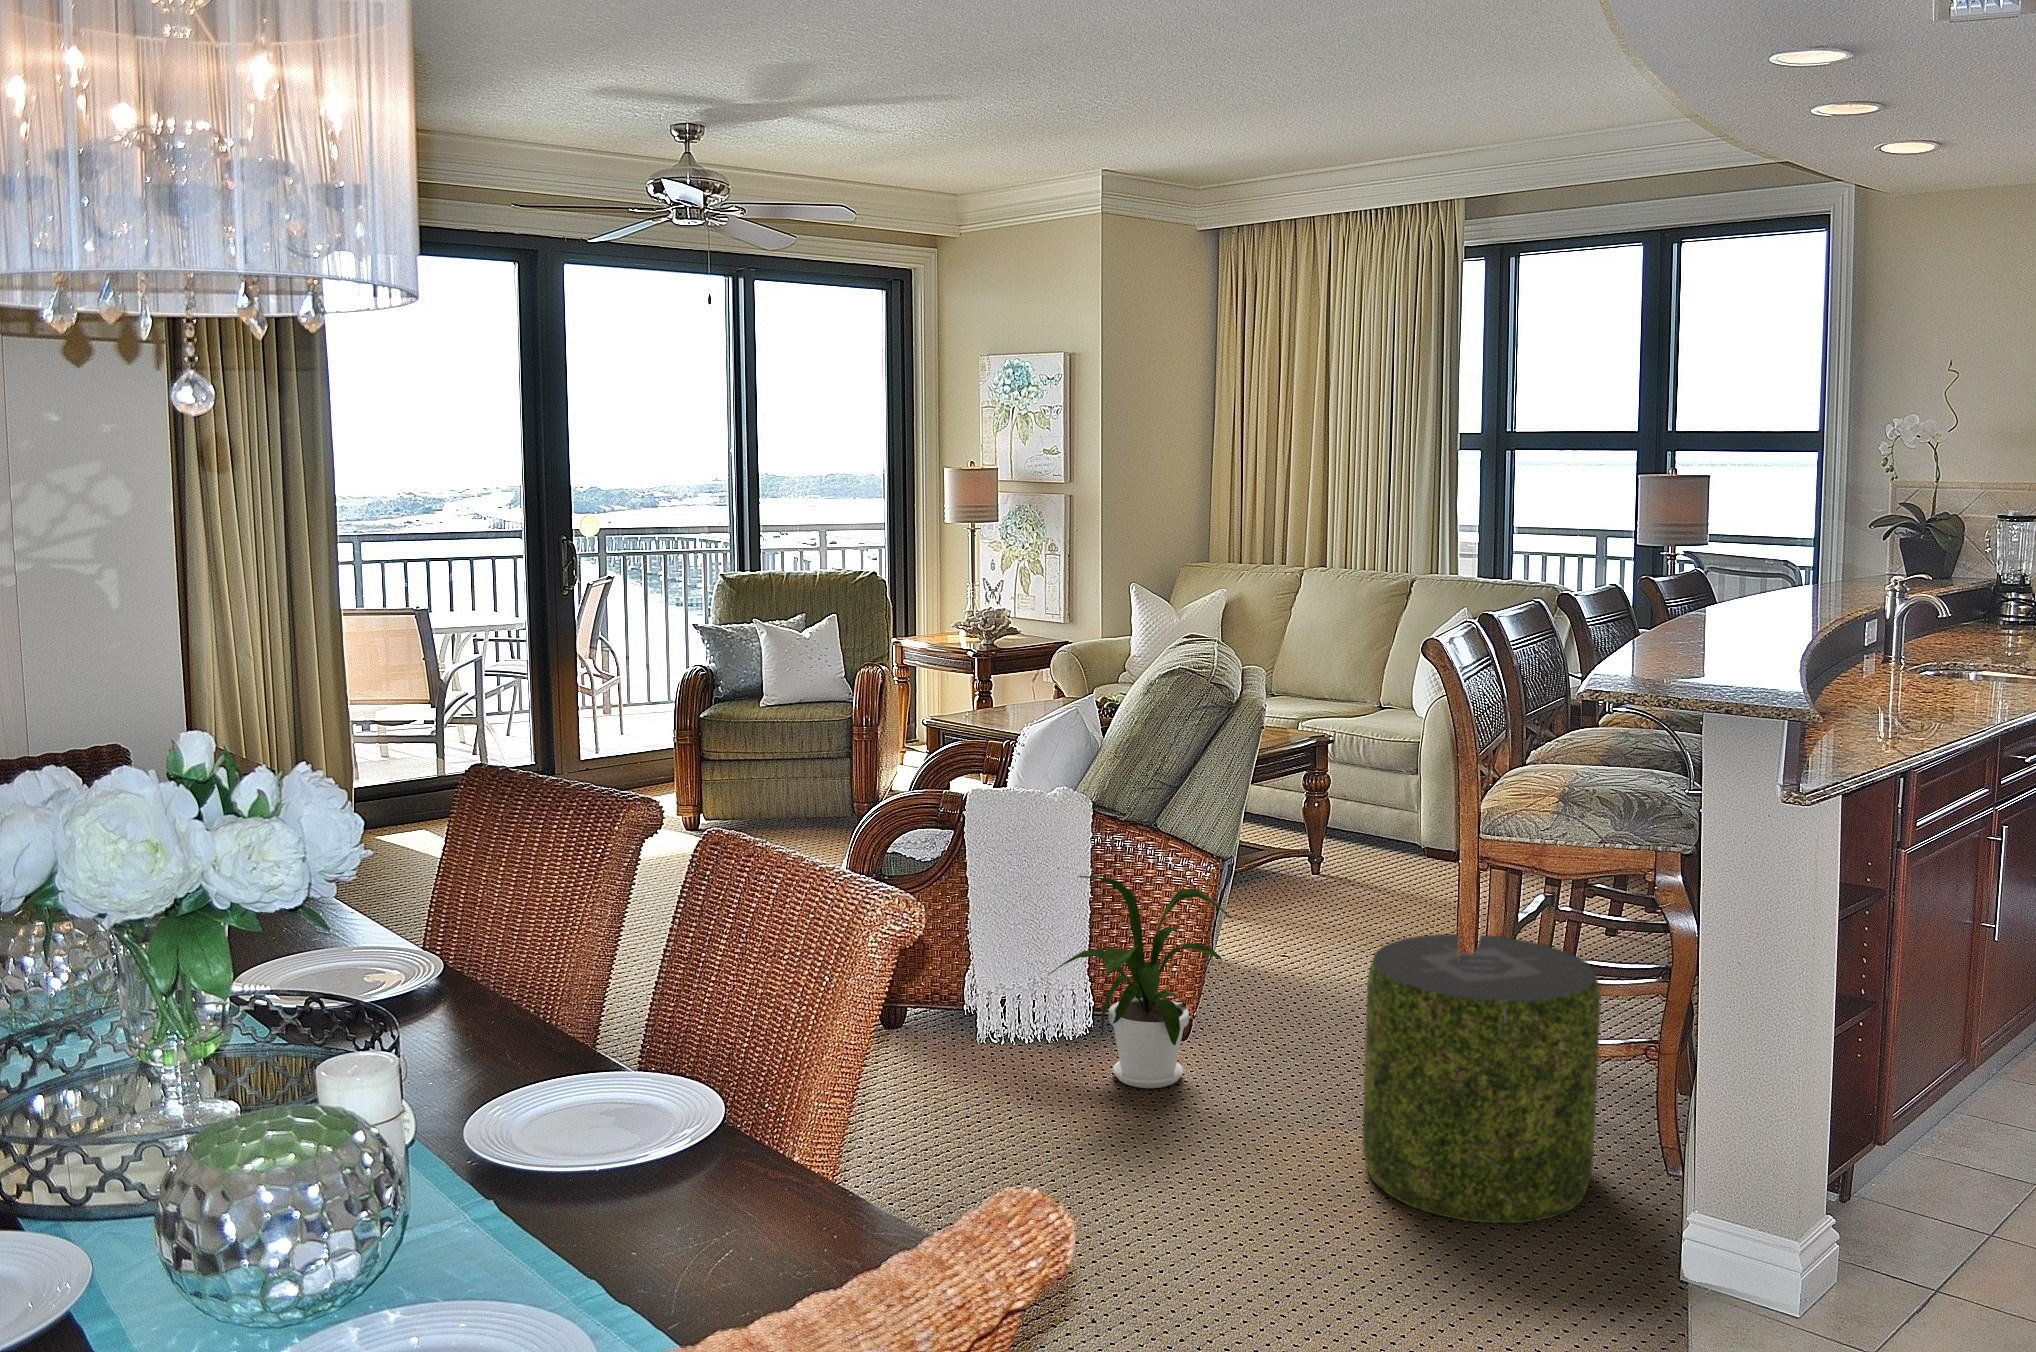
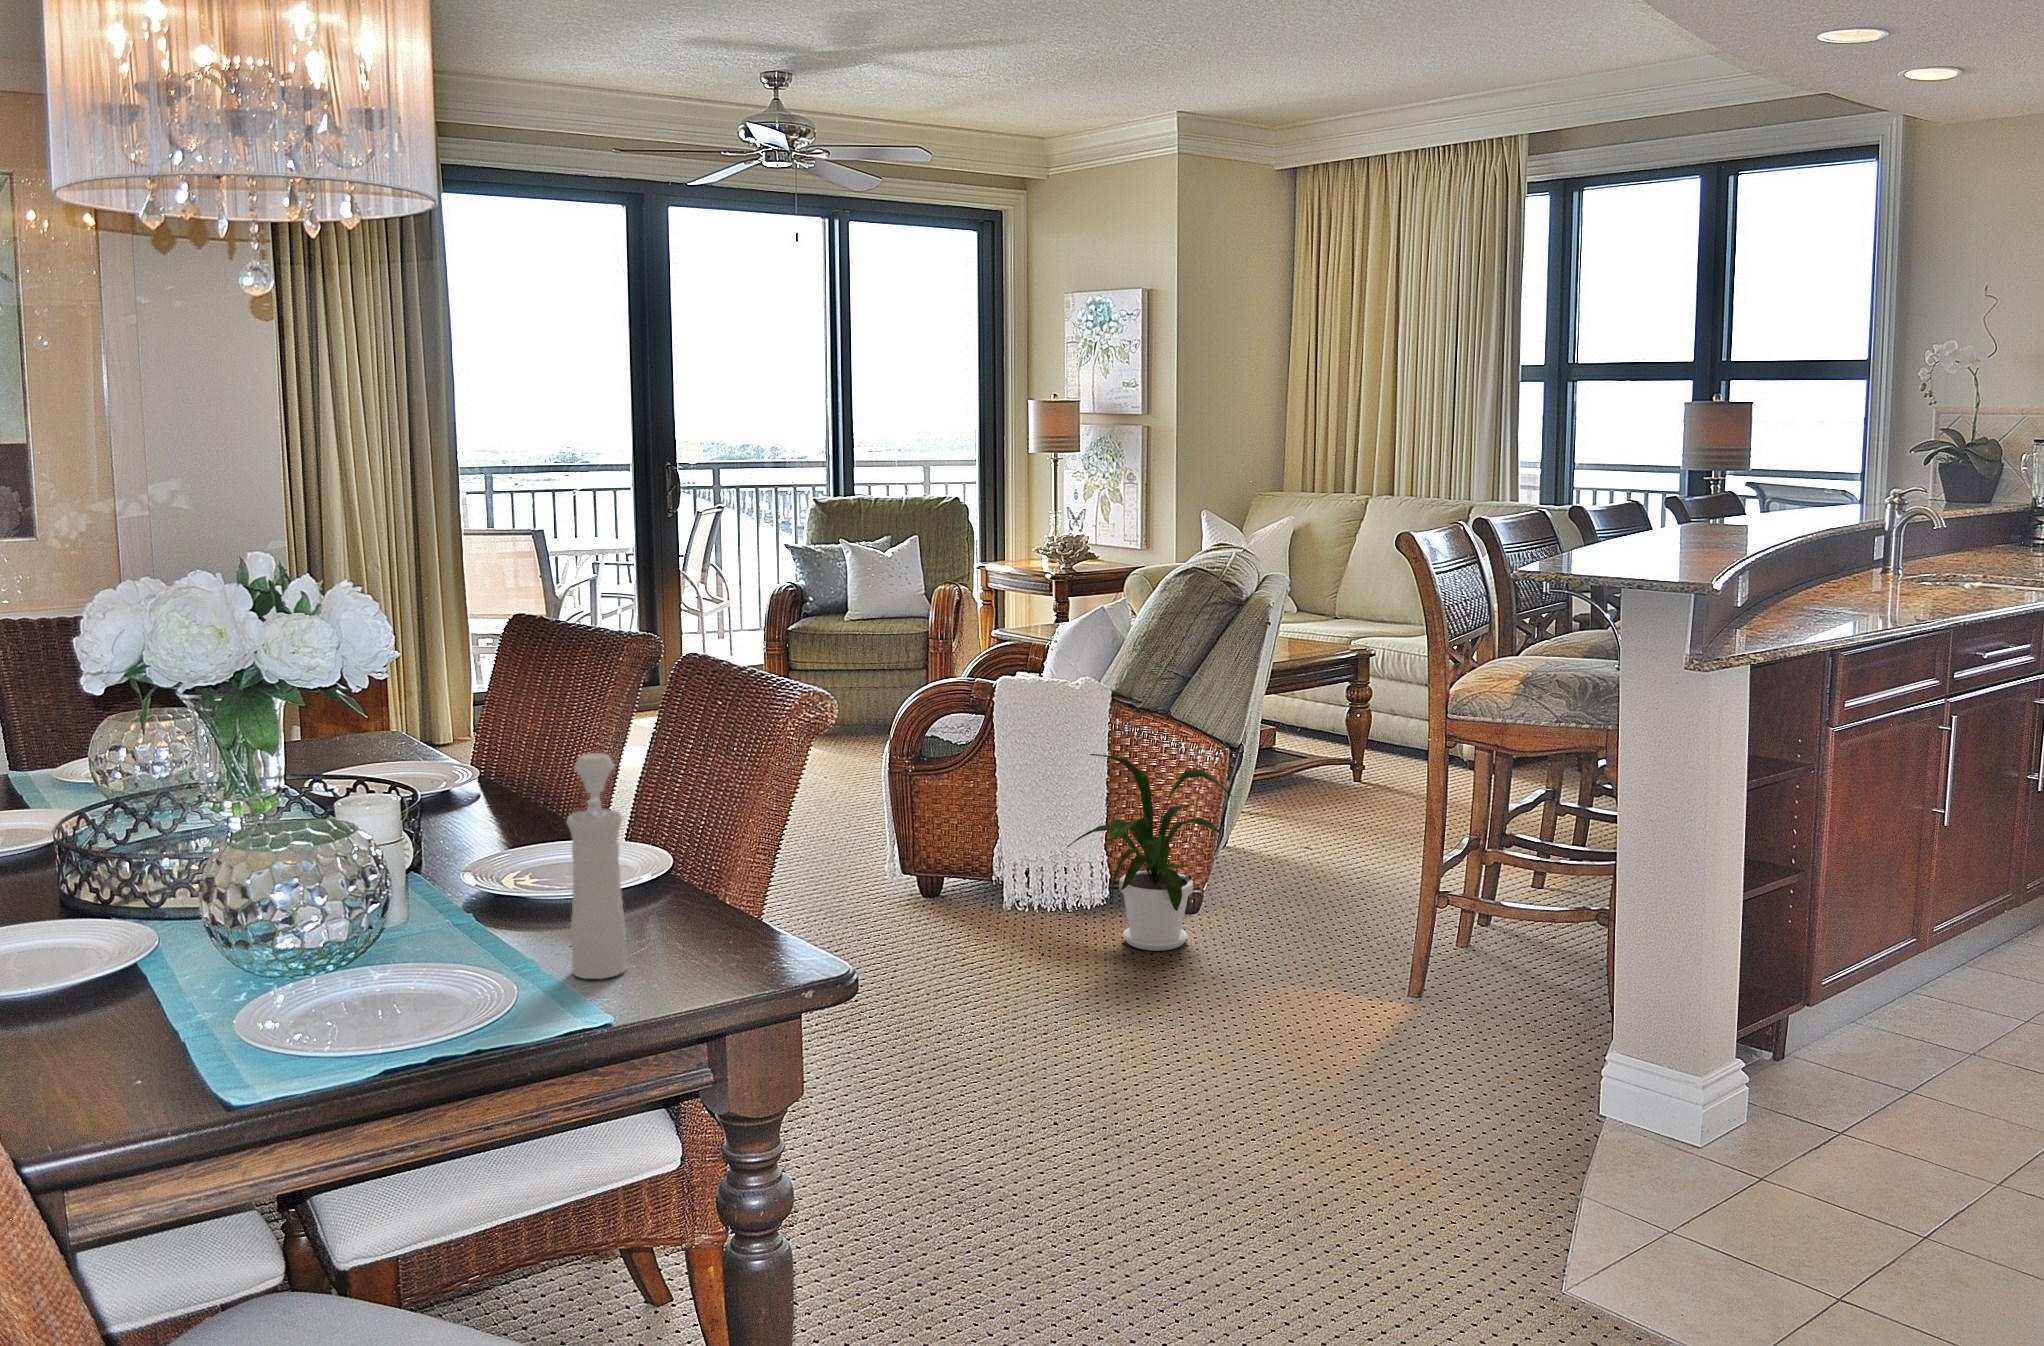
pouf: present [1363,934,1601,1223] -> none [1334,809,1552,1065]
pepper mill: none [620,993,699,1292] -> present [566,753,626,979]

